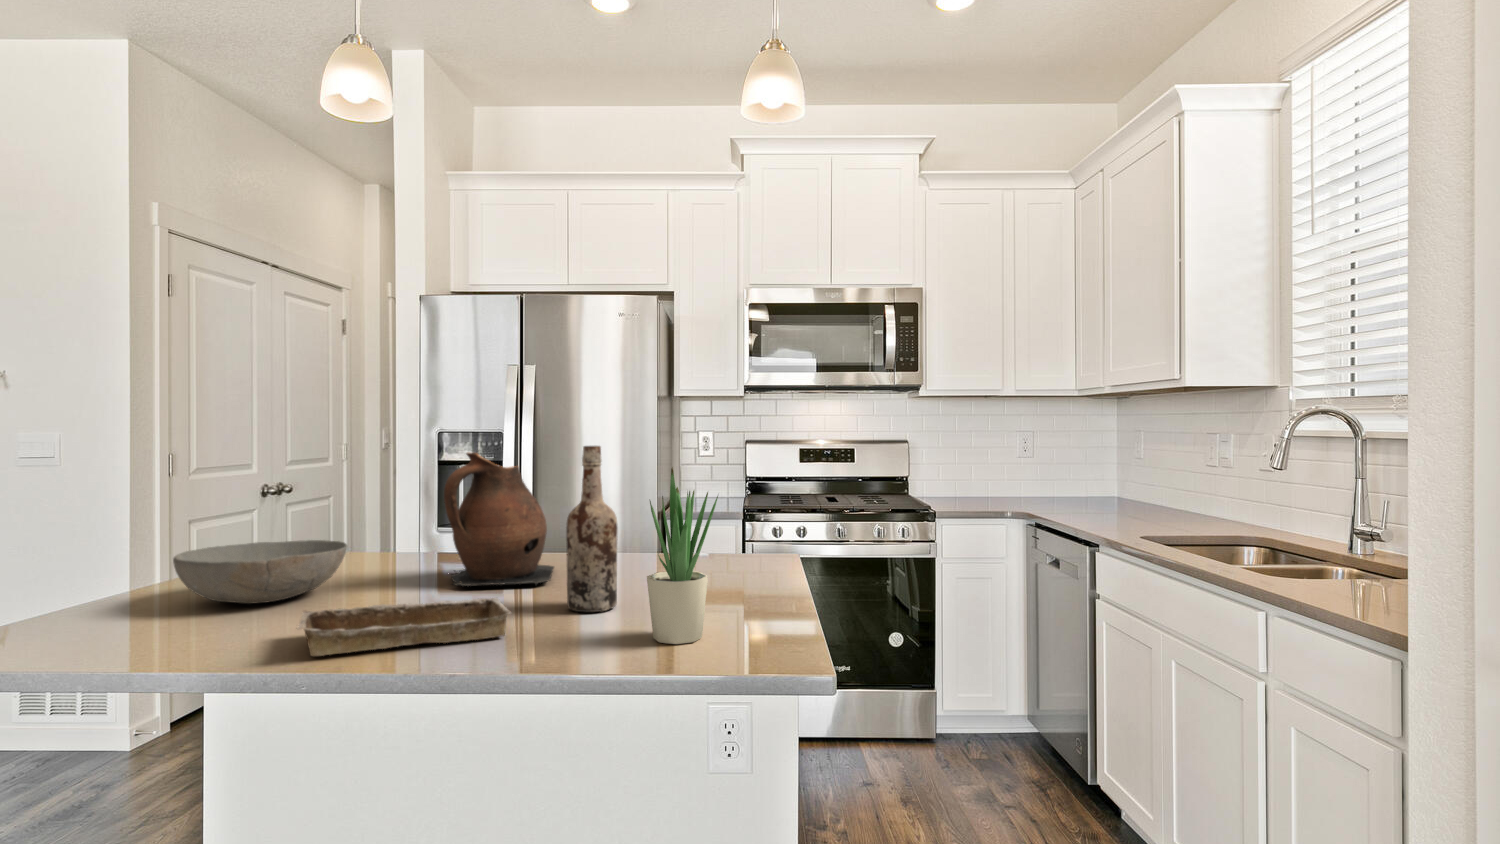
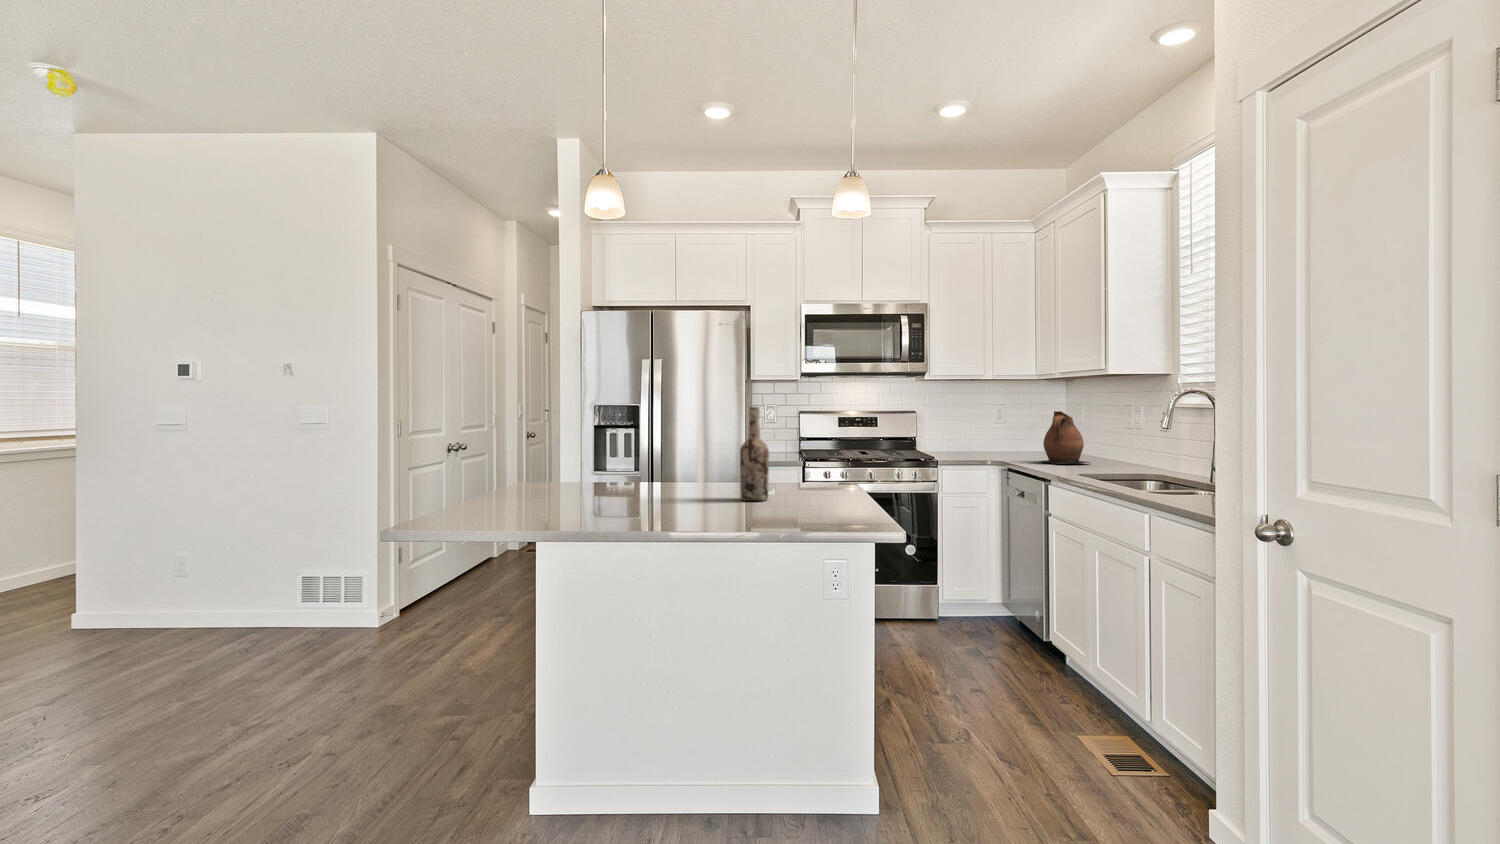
ceramic pitcher: present [444,453,554,586] -> present [1042,411,1091,464]
potted plant: present [647,467,718,644] -> none [797,416,836,511]
bowl: present [173,540,348,604] -> none [515,465,605,497]
tray: present [297,598,511,656] -> none [611,492,725,514]

